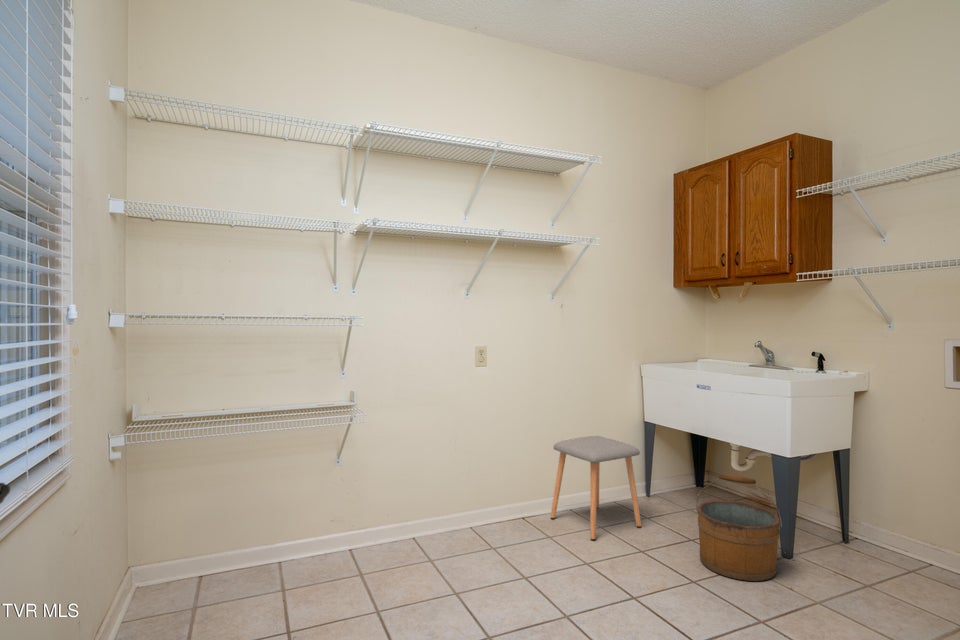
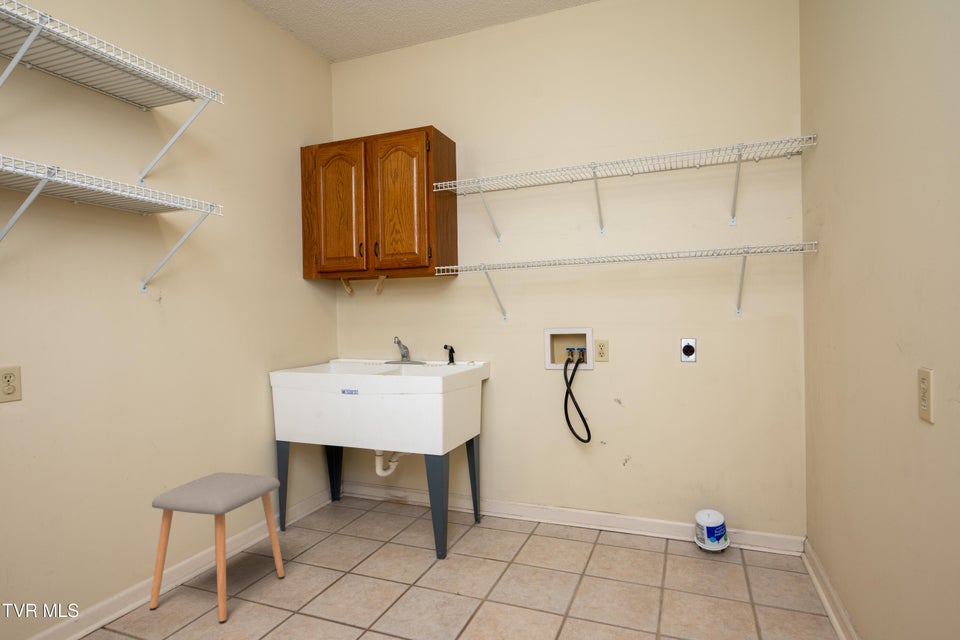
bucket: present [696,475,782,581] -> none [356,488,444,609]

